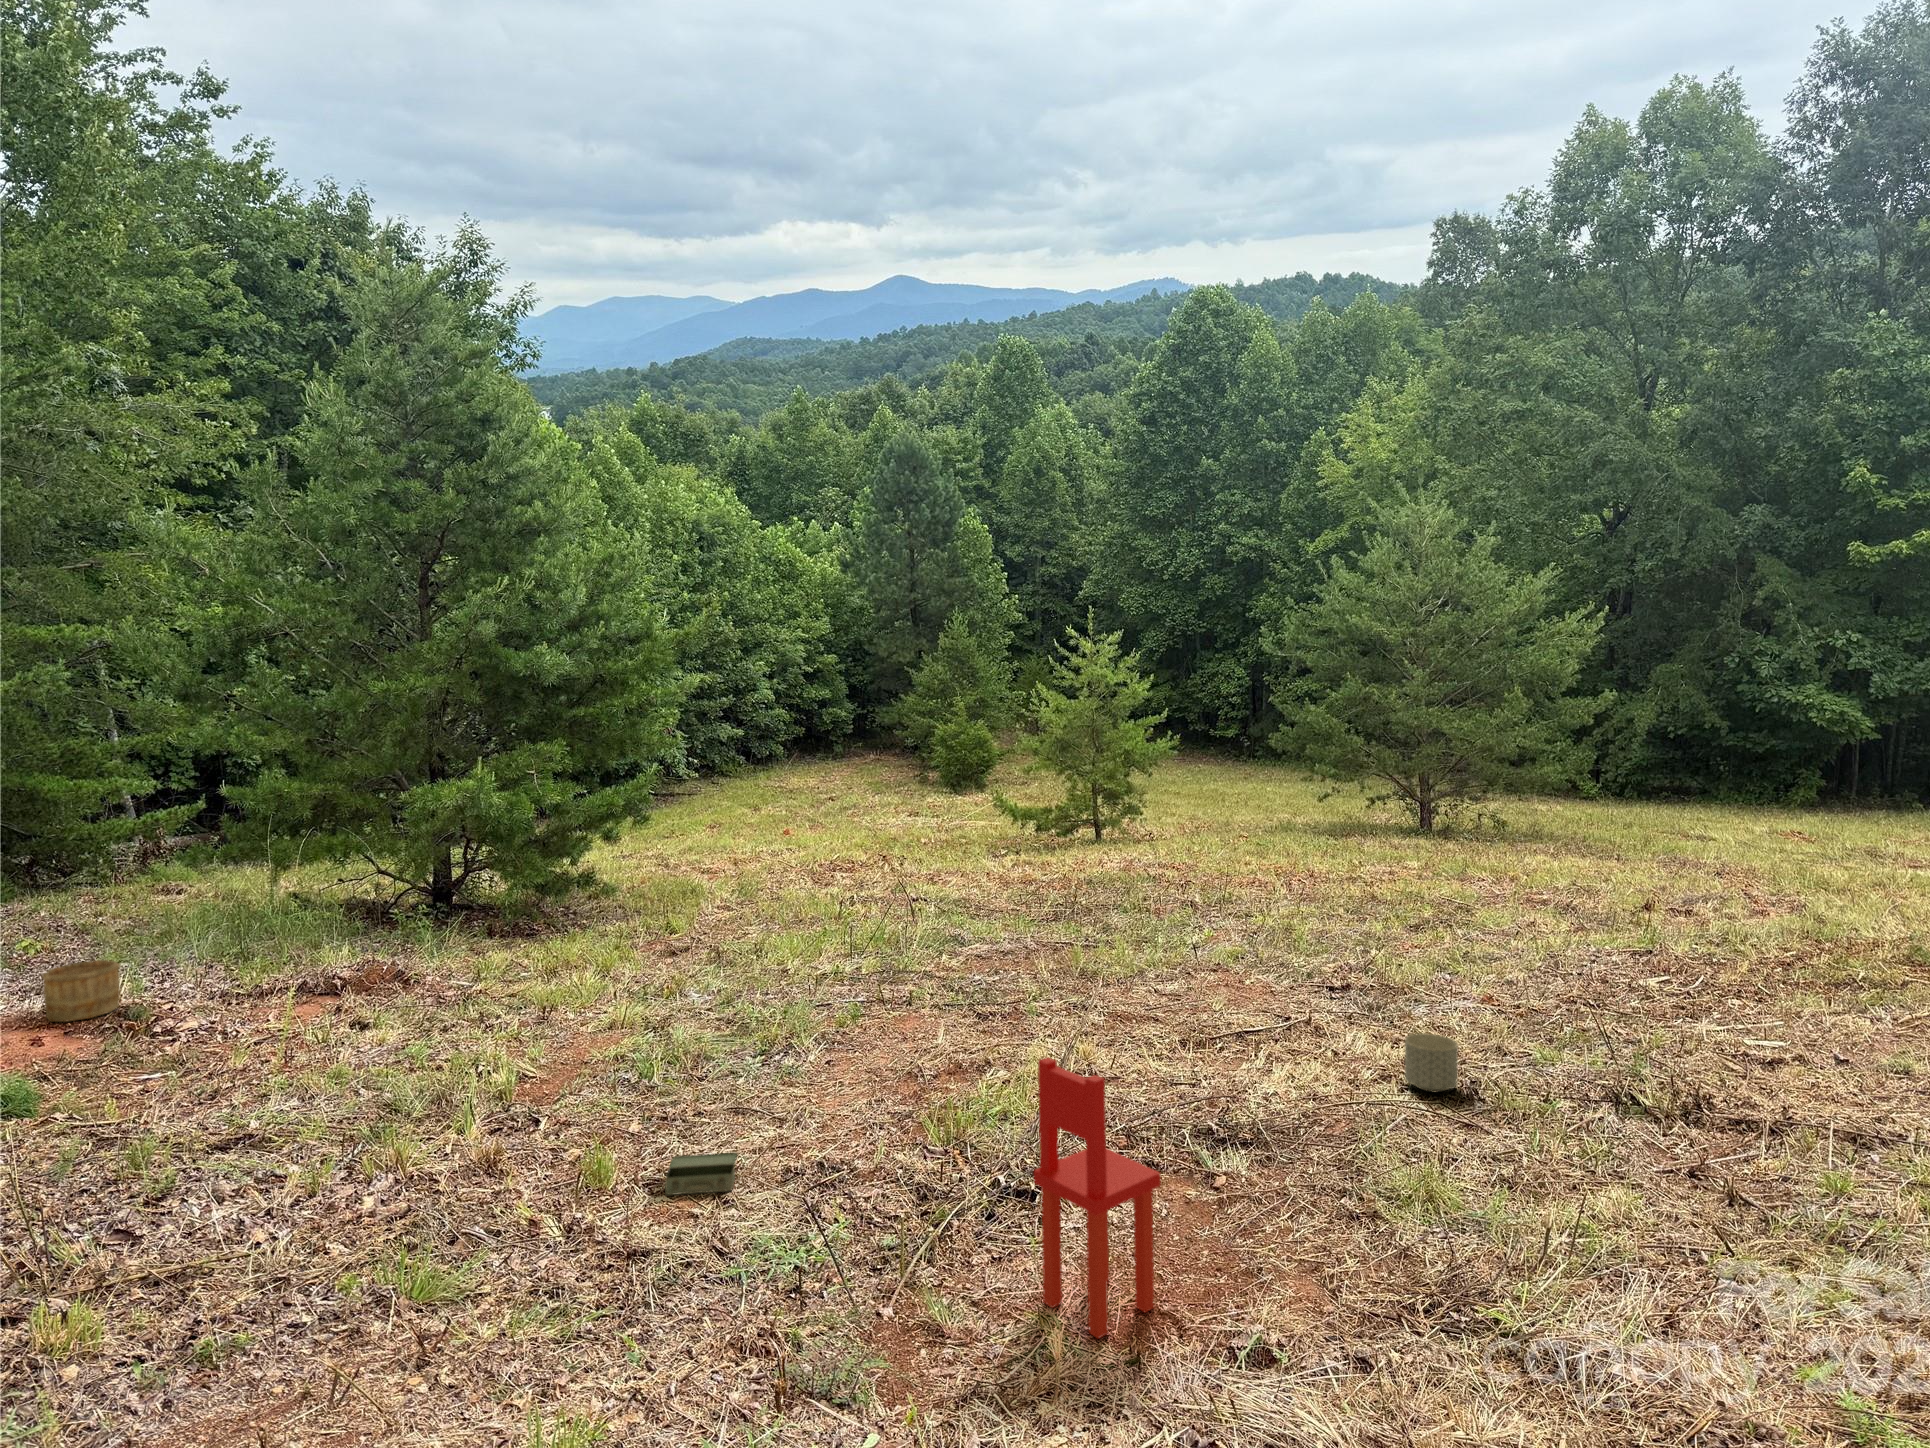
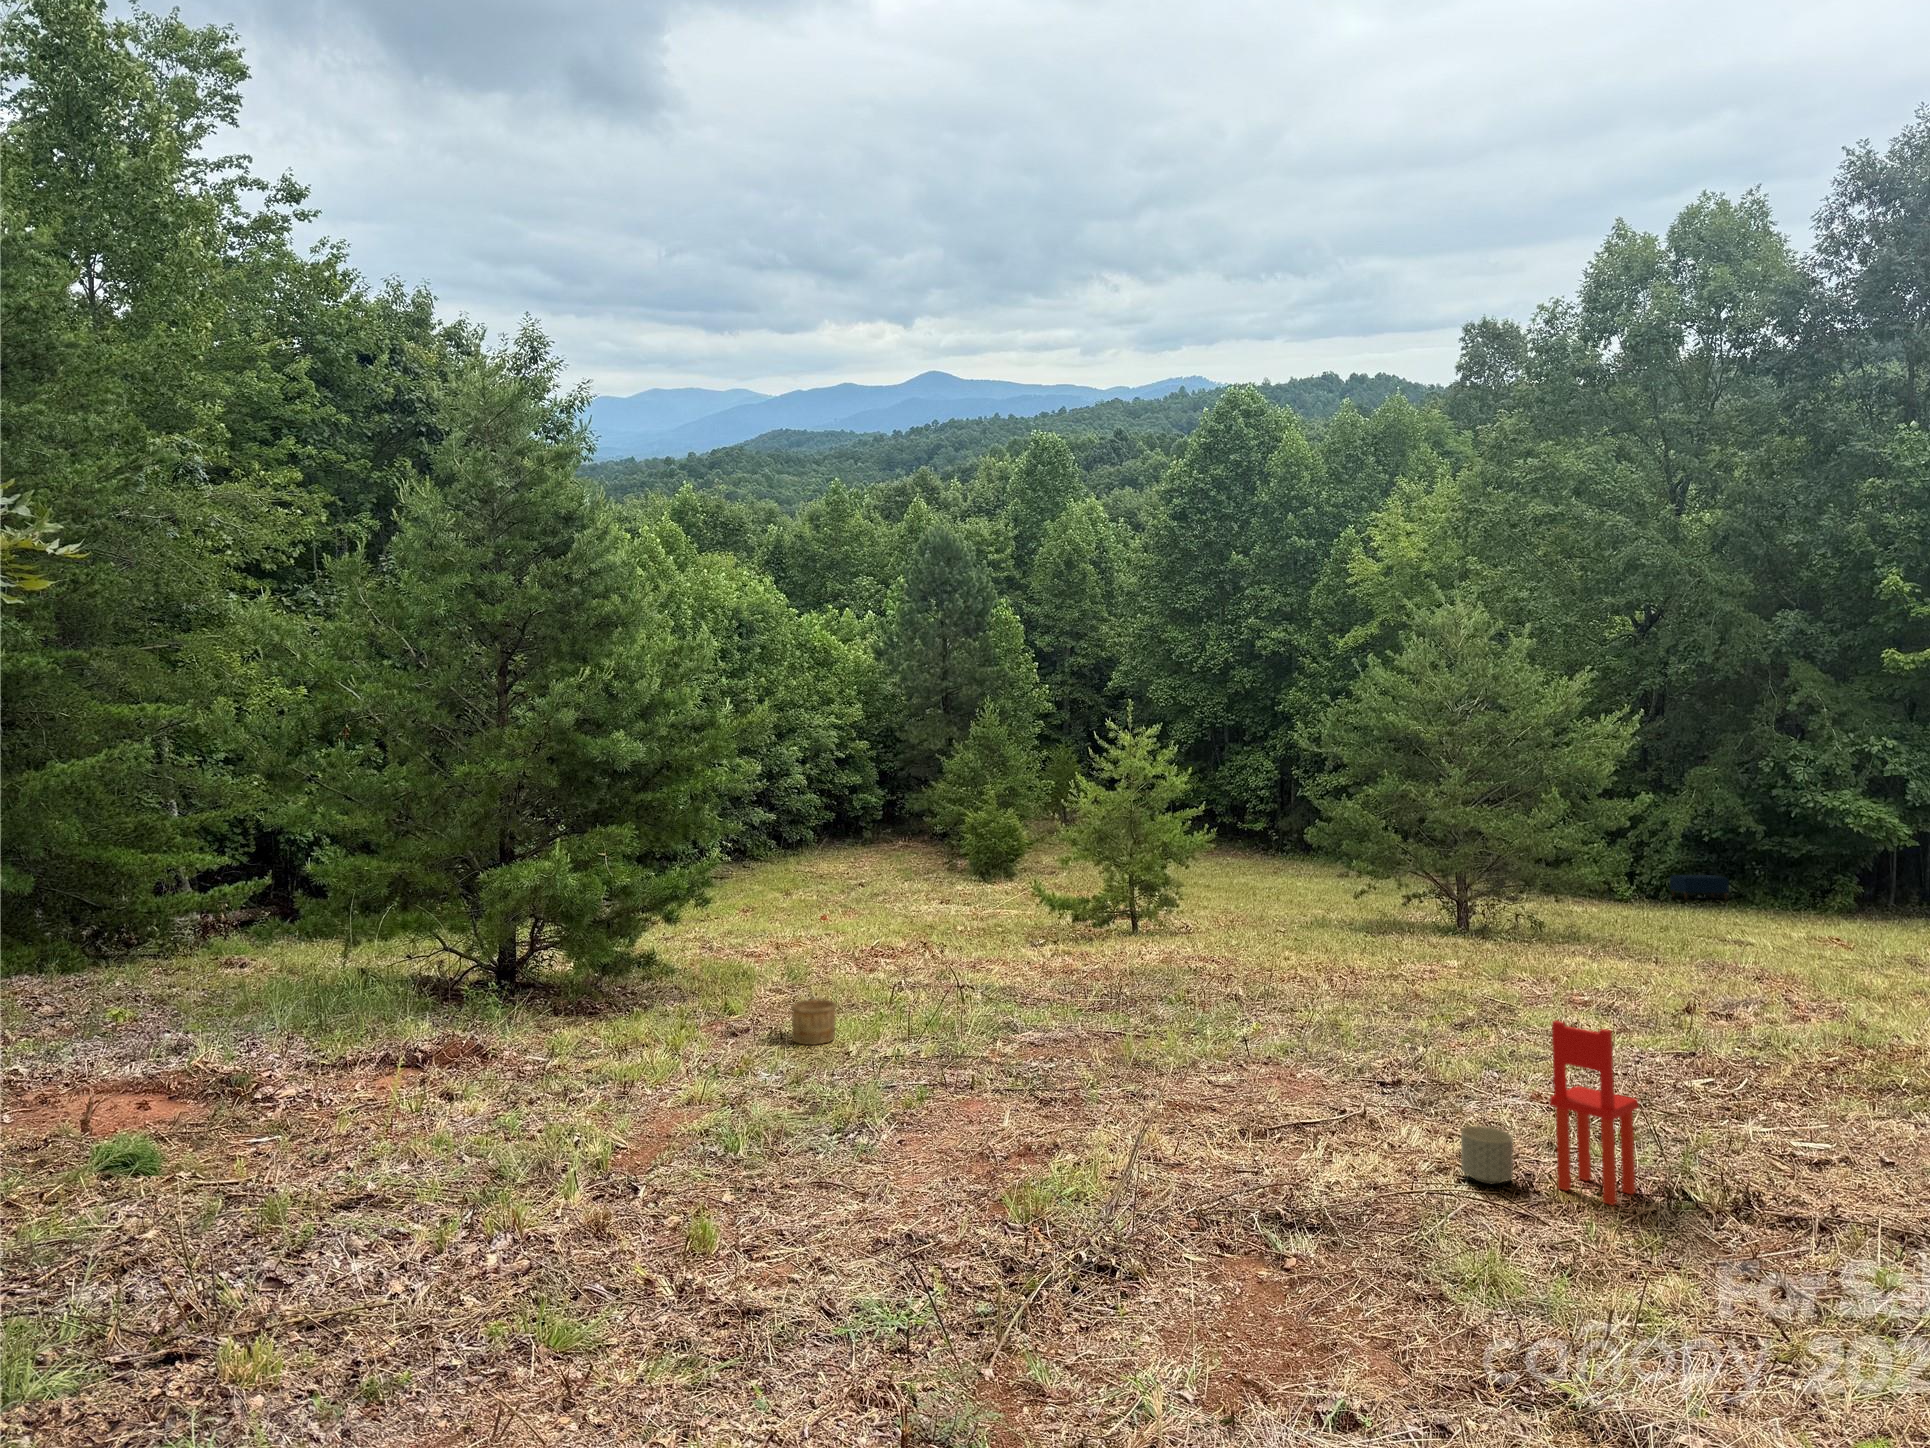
bench: none [1633,772,1691,796] -> present [1670,875,1729,899]
wooden bucket: present [42,960,120,1022] -> present [792,999,837,1045]
chair: present [1034,1058,1161,1338] -> present [1550,1021,1639,1205]
toolbox: present [665,1152,737,1195] -> none [768,1222,833,1261]

